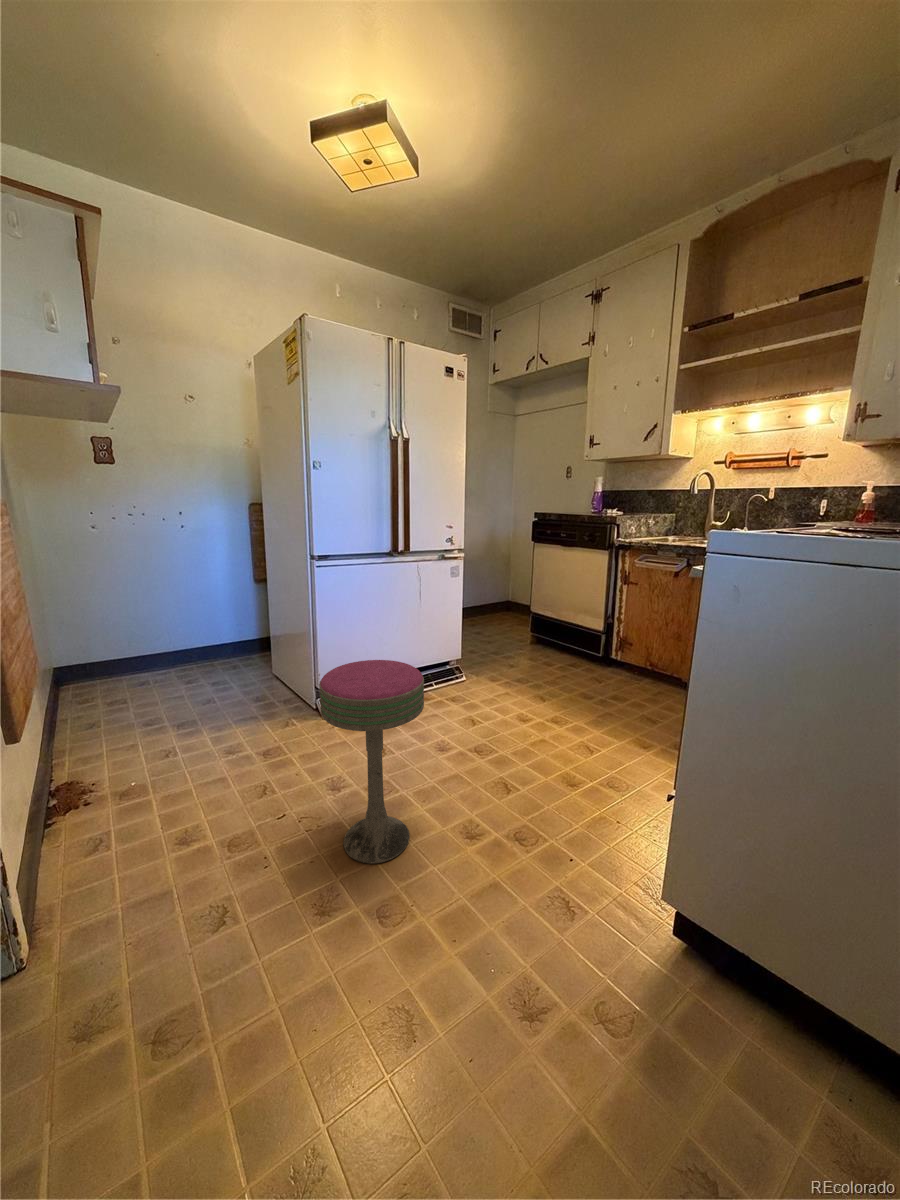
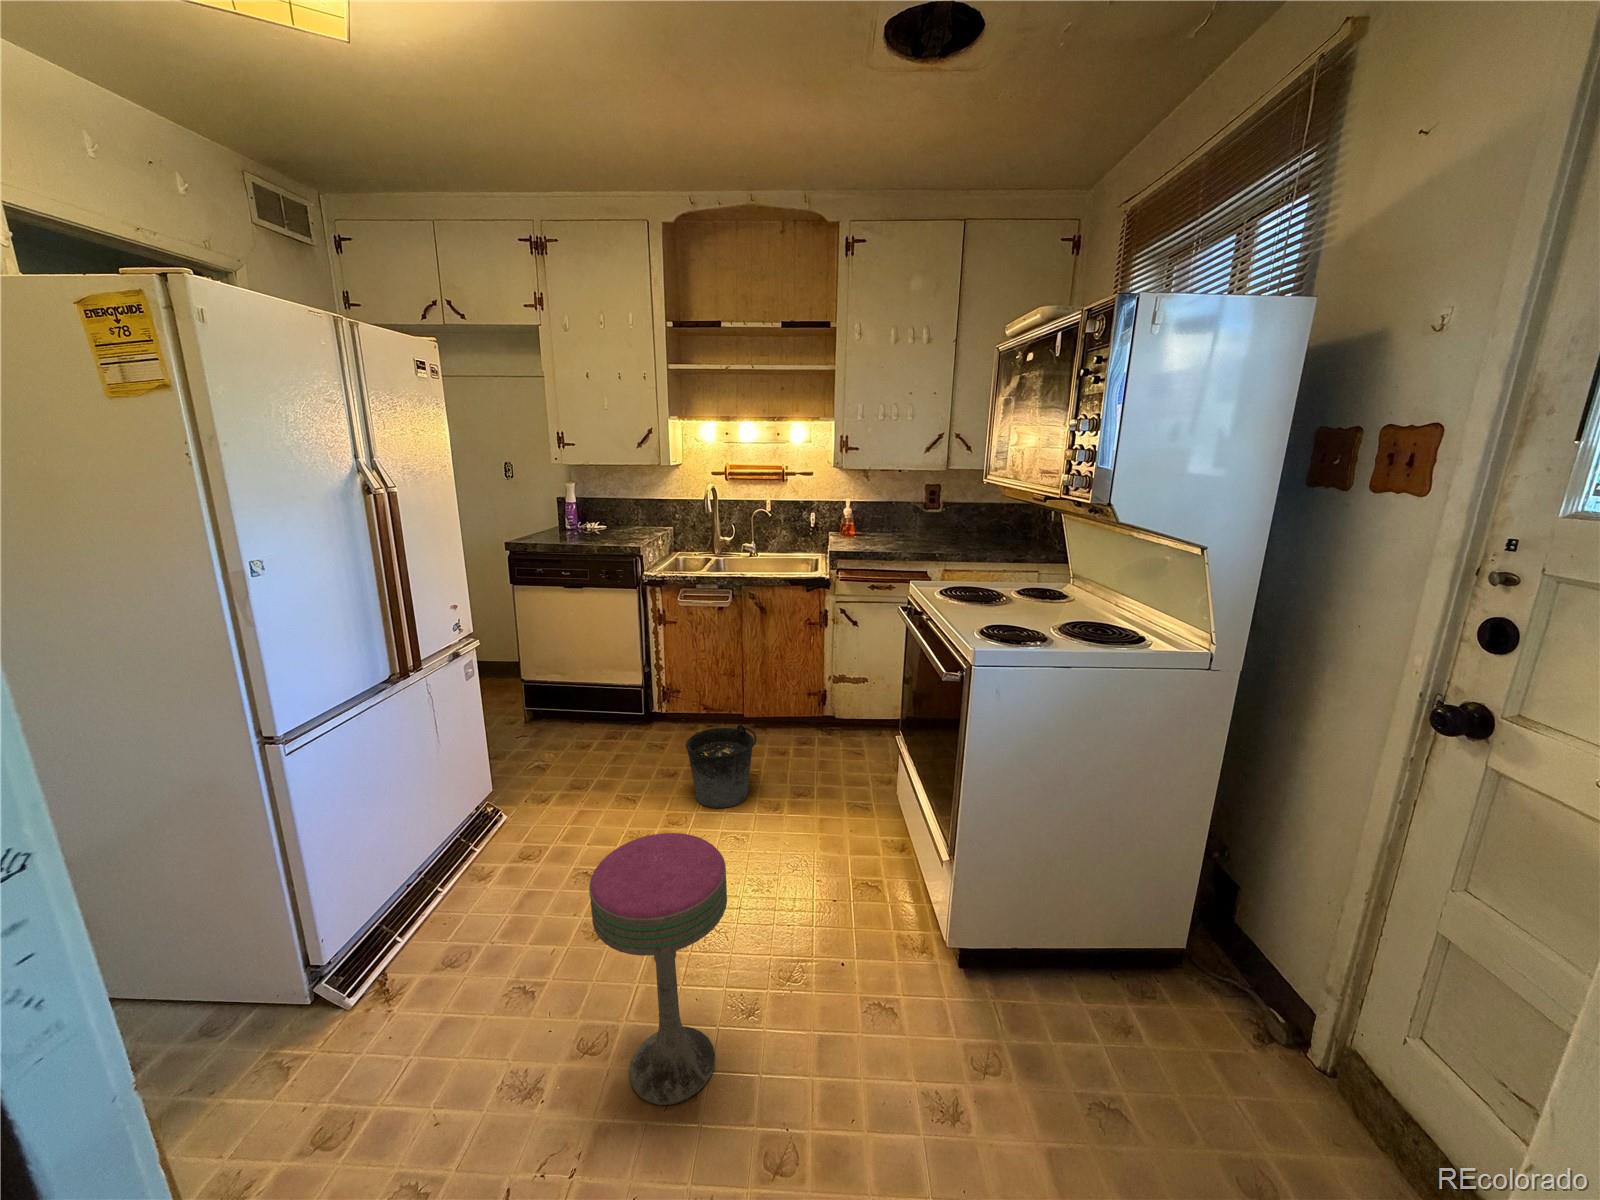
bucket: none [576,666,645,735] -> present [686,725,757,808]

